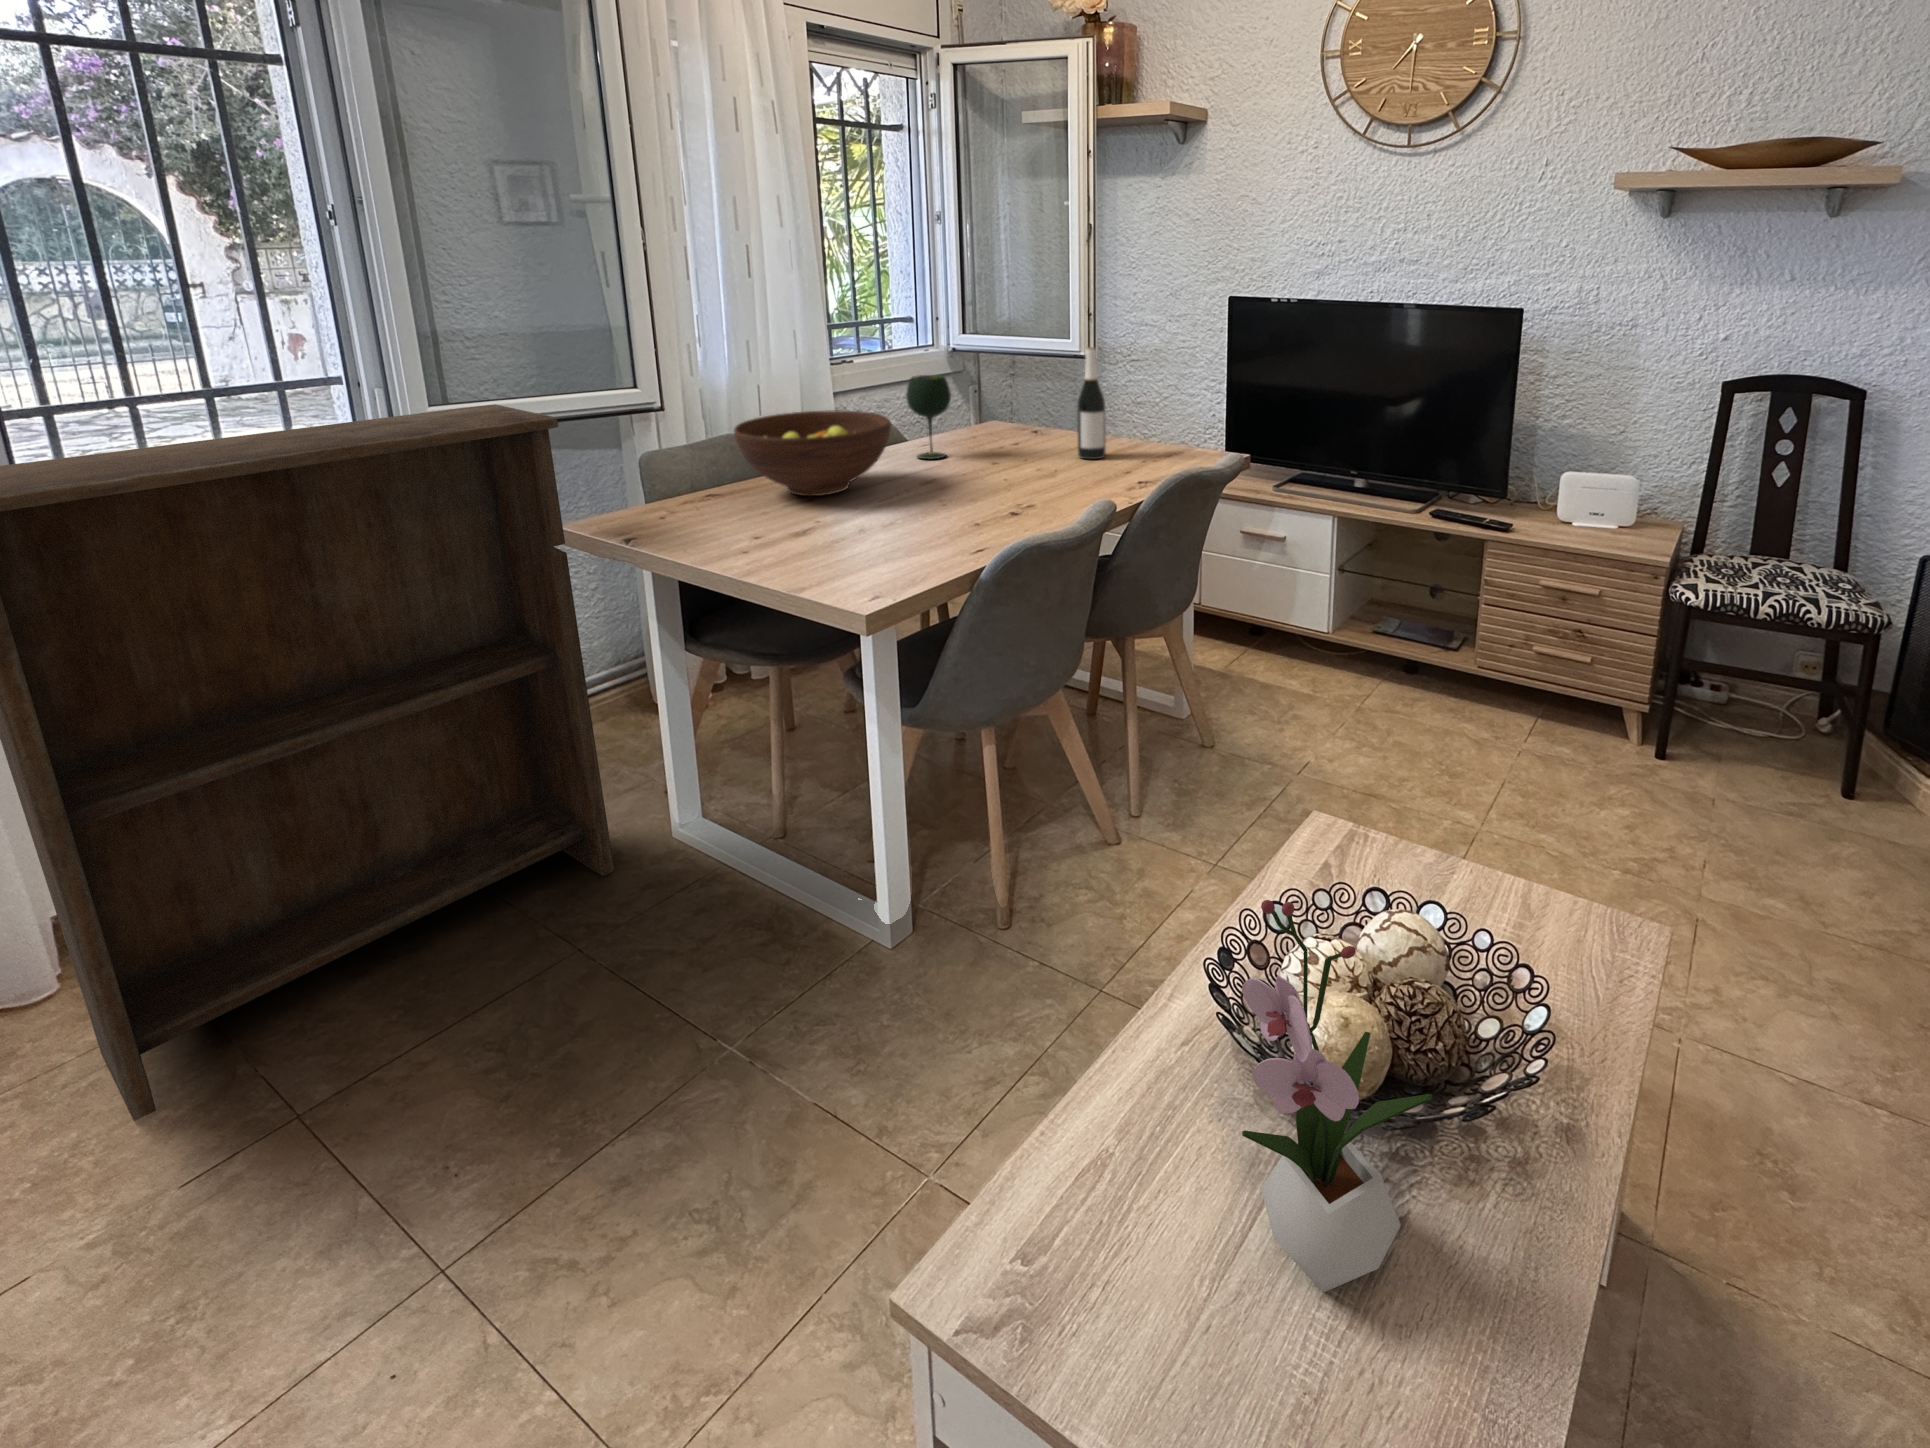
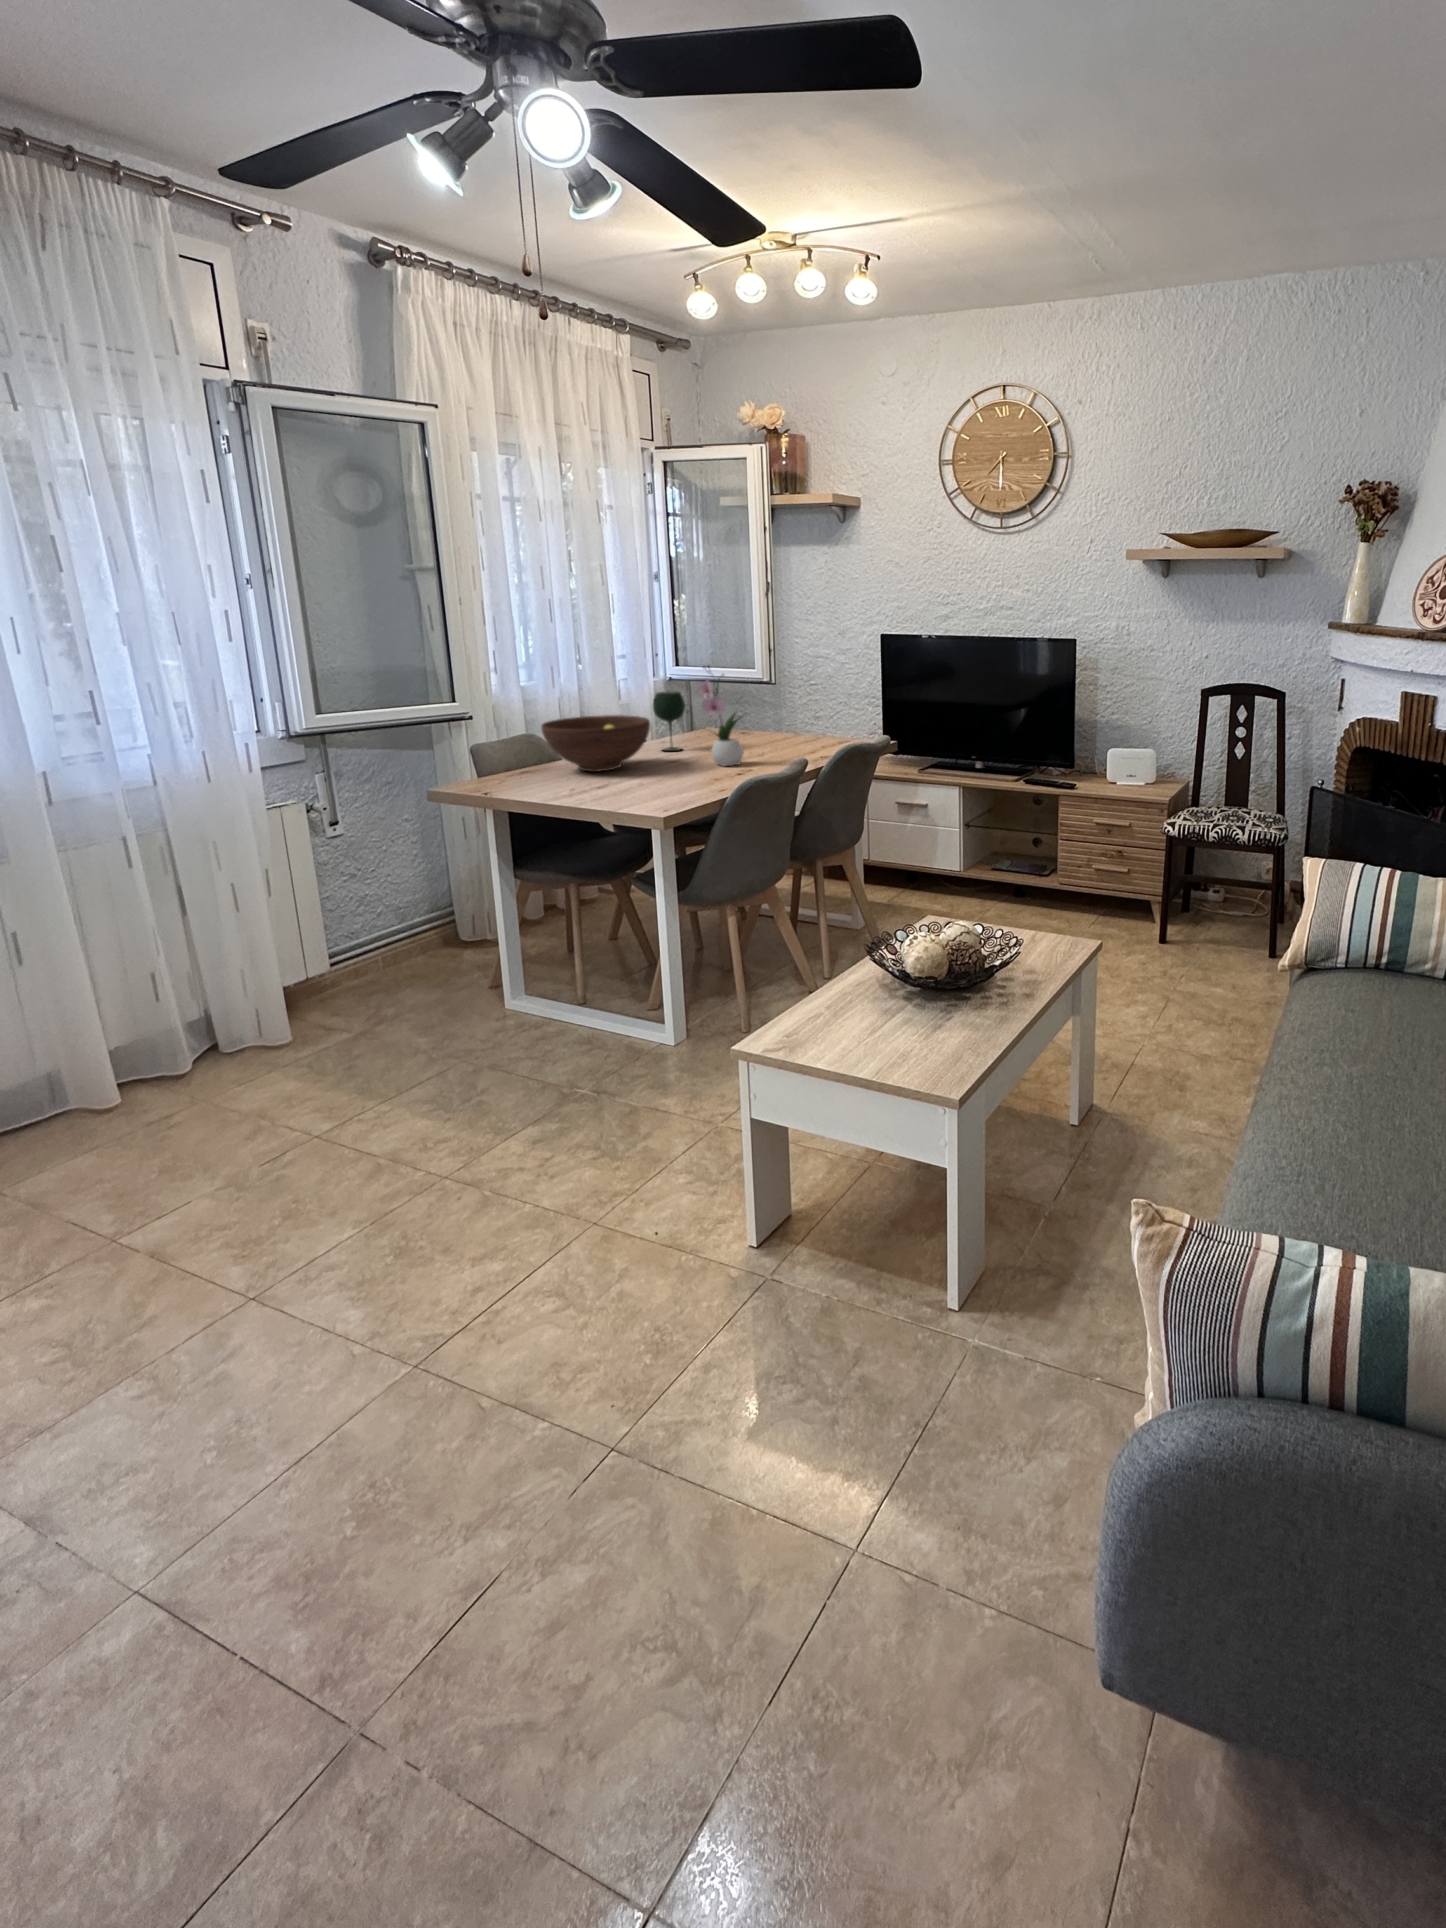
wine bottle: present [1077,347,1106,460] -> none [777,670,798,748]
bookshelf: present [0,404,614,1121] -> none [70,709,471,1148]
flower arrangement: present [1242,900,1432,1293] -> present [699,665,744,766]

